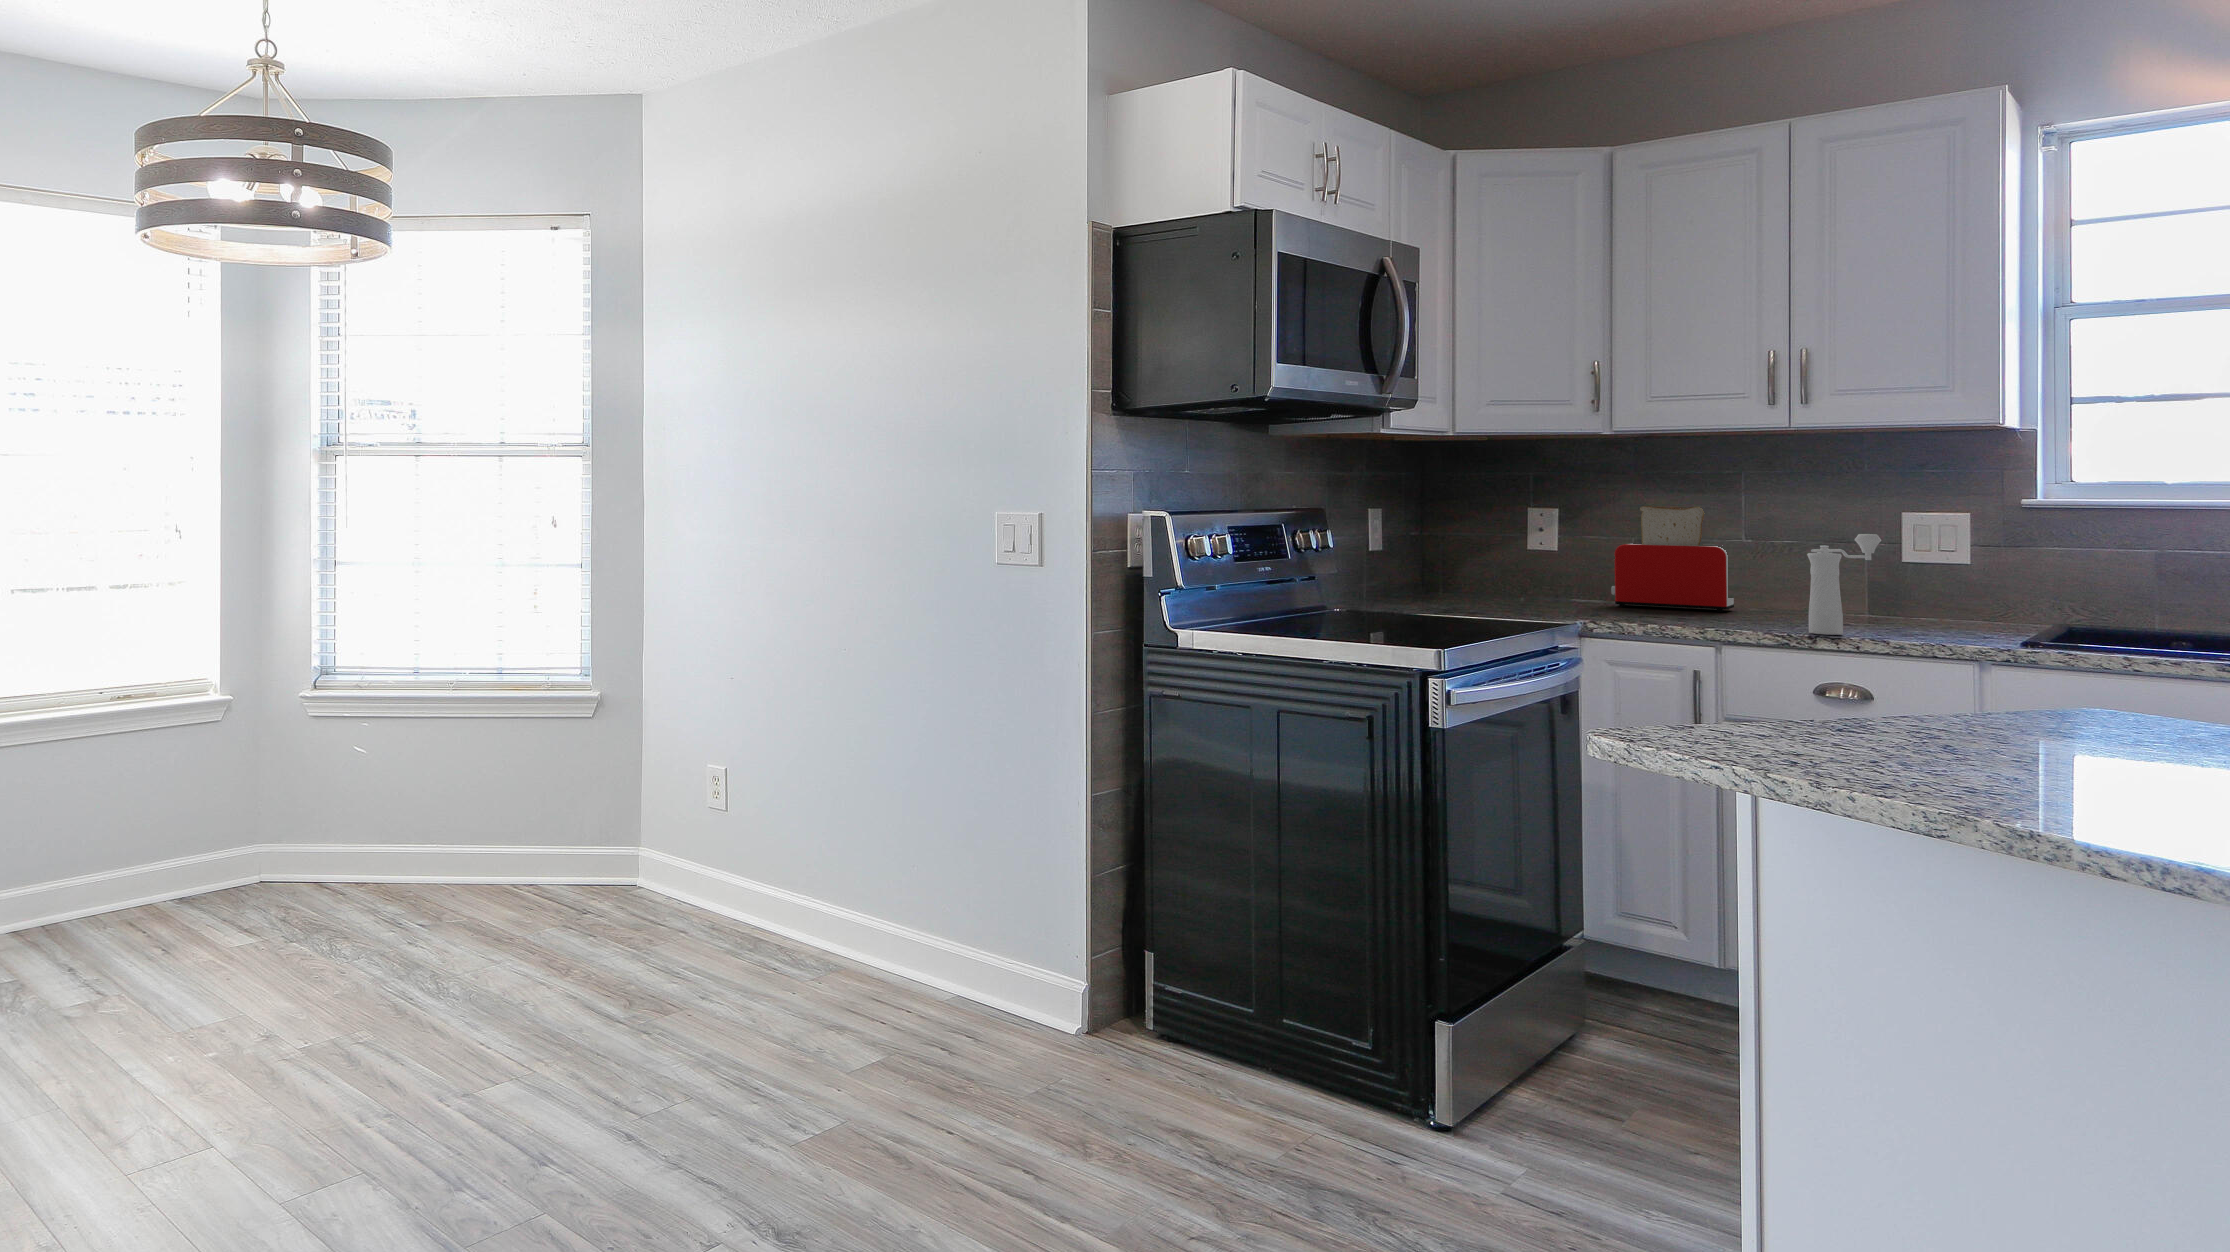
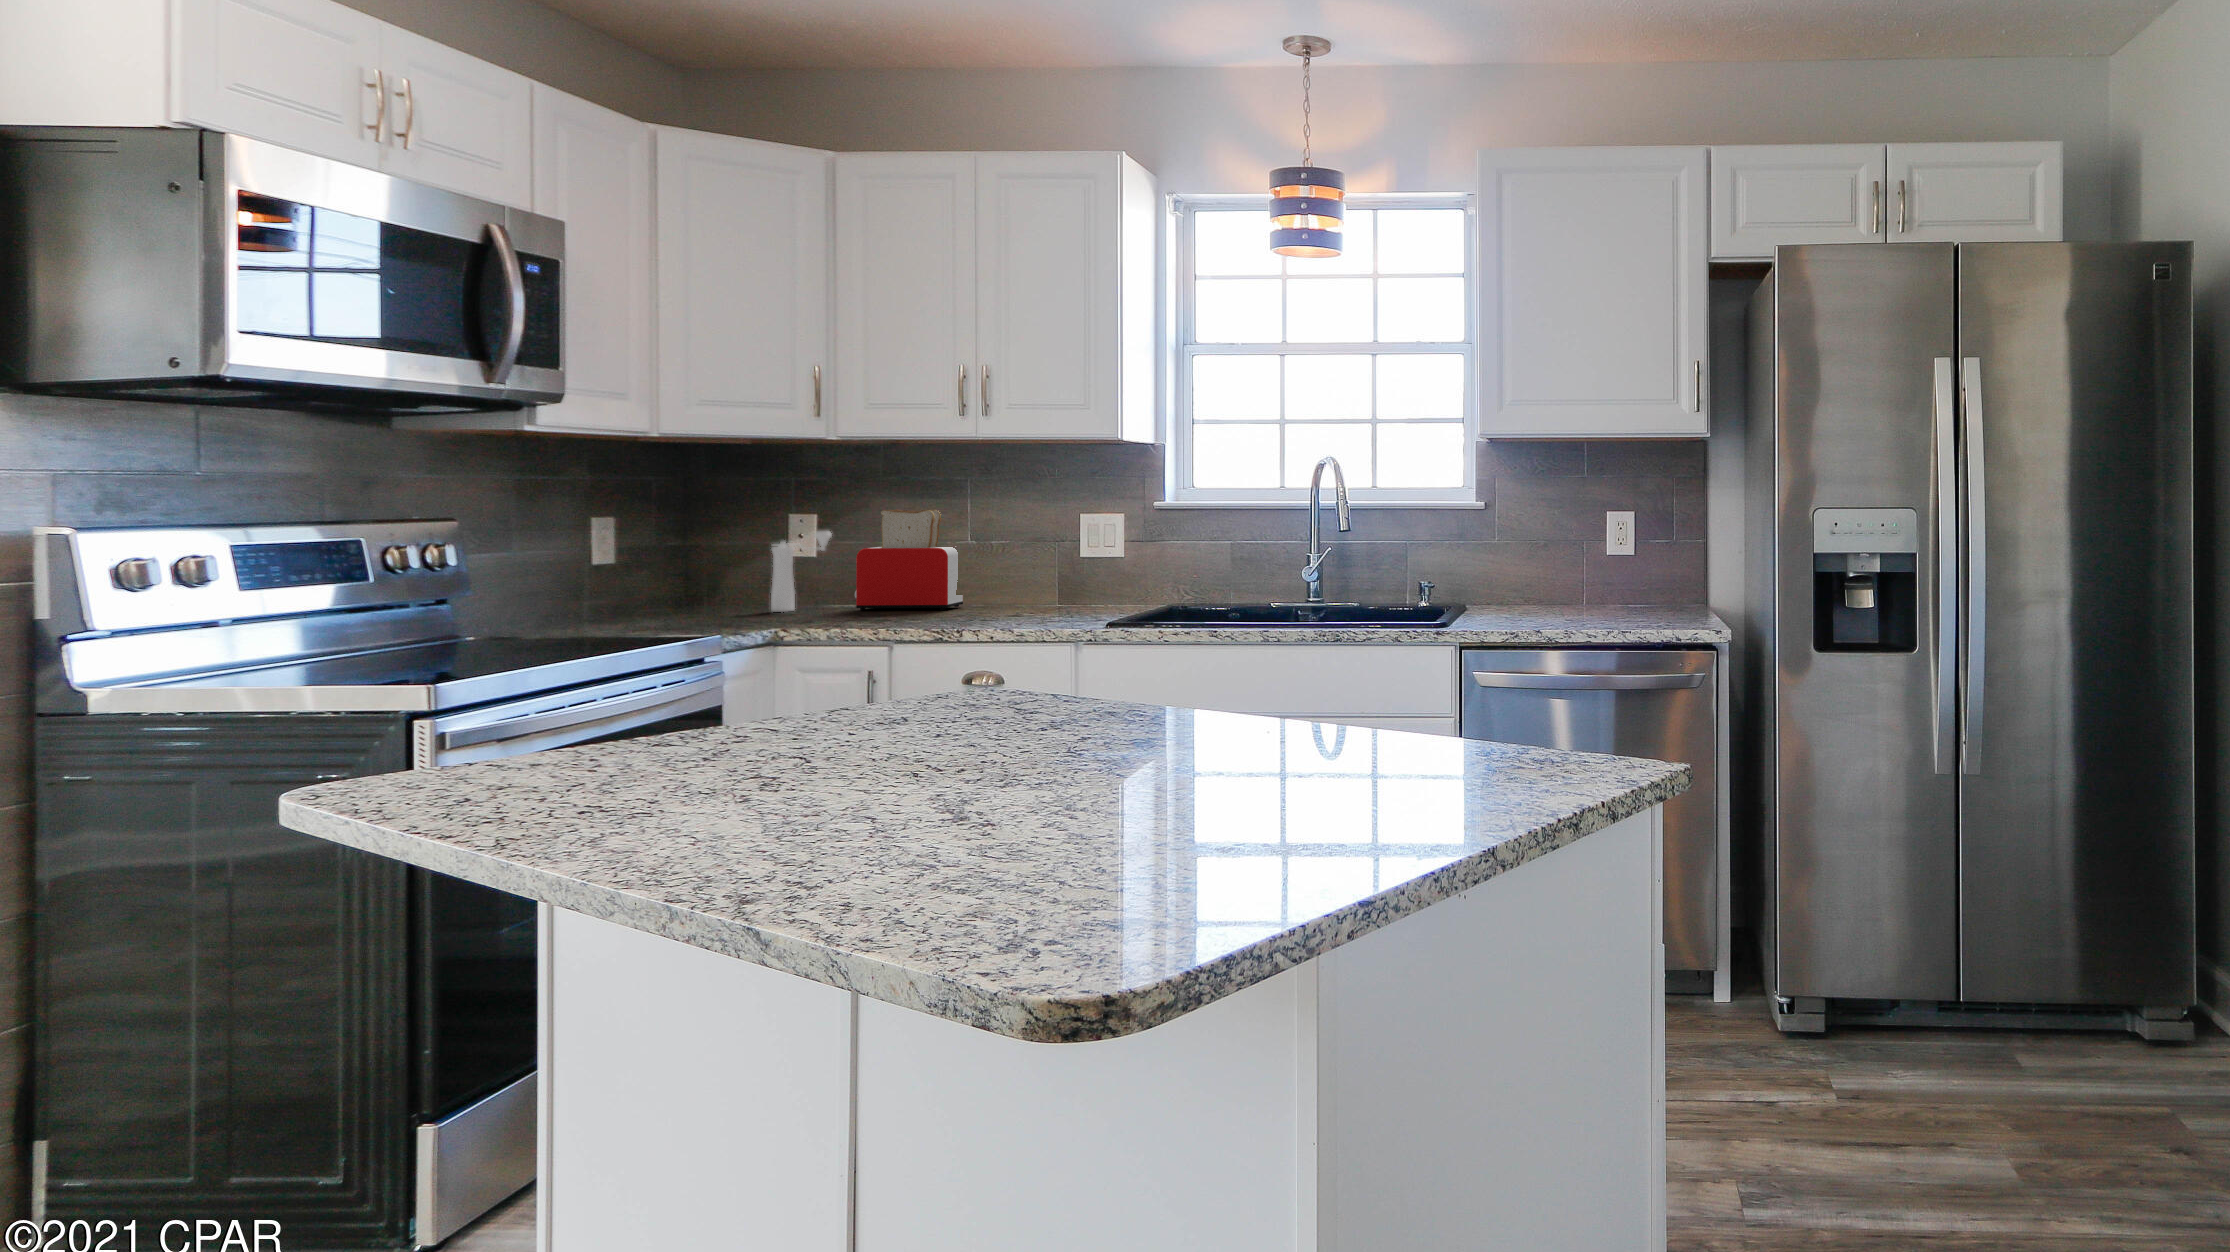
pepper mill: present [1807,534,1881,635] -> present [771,531,831,612]

